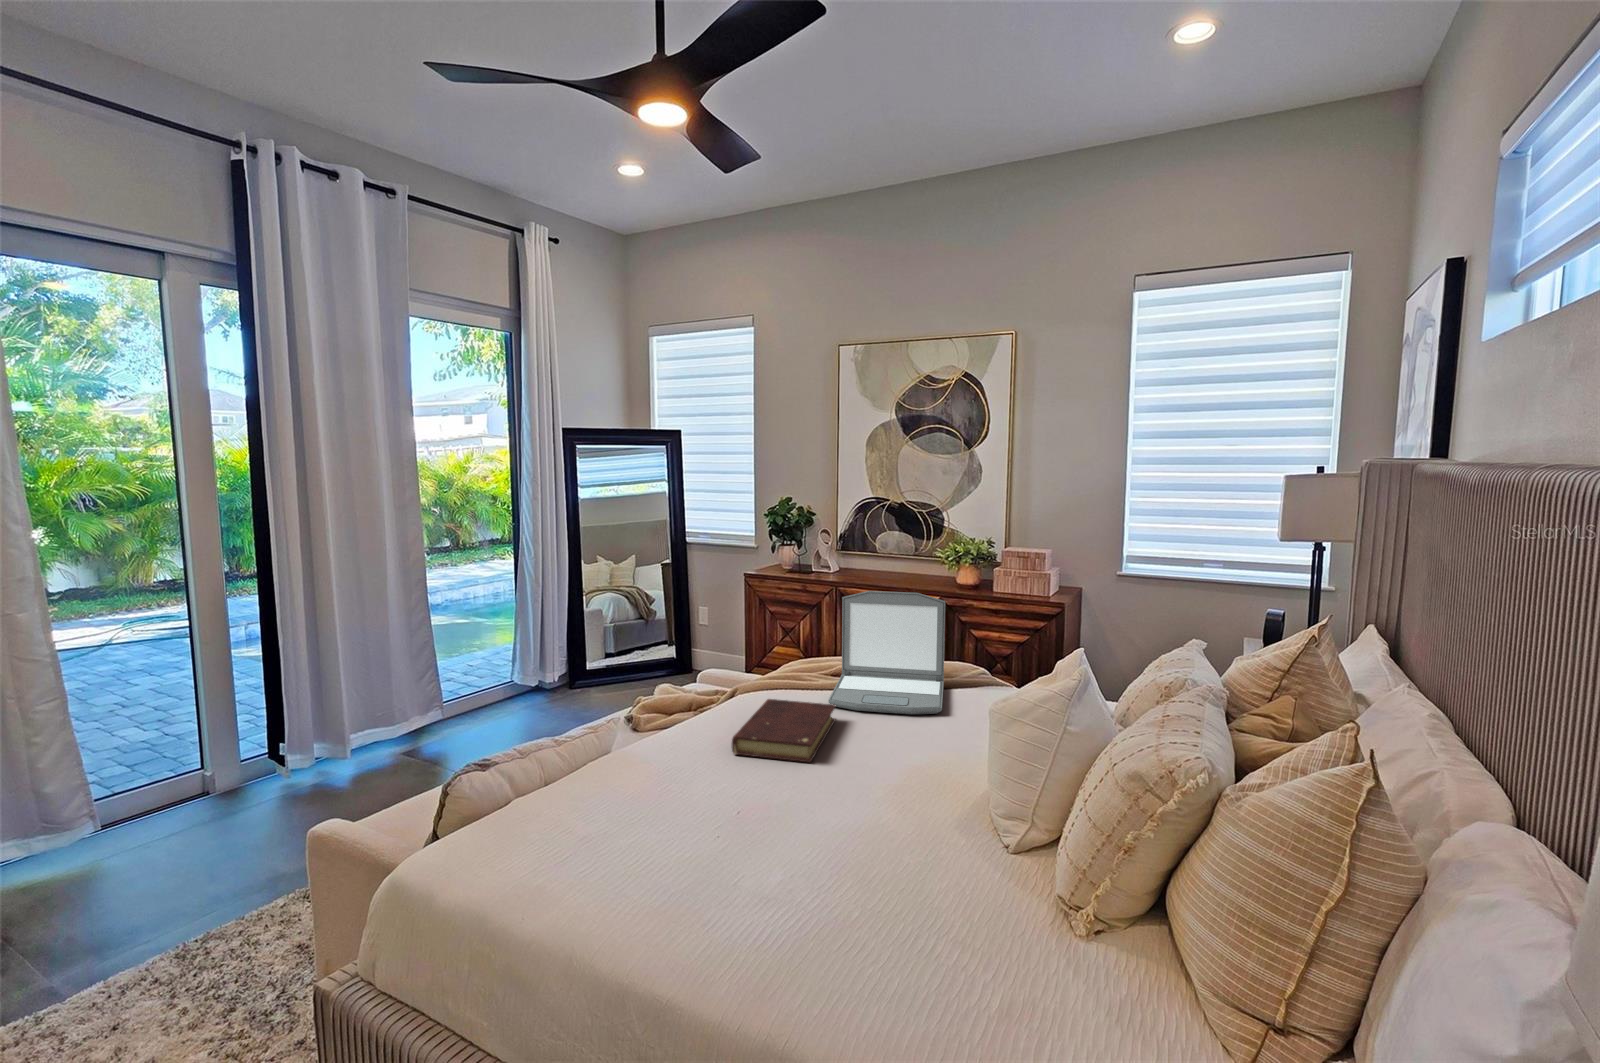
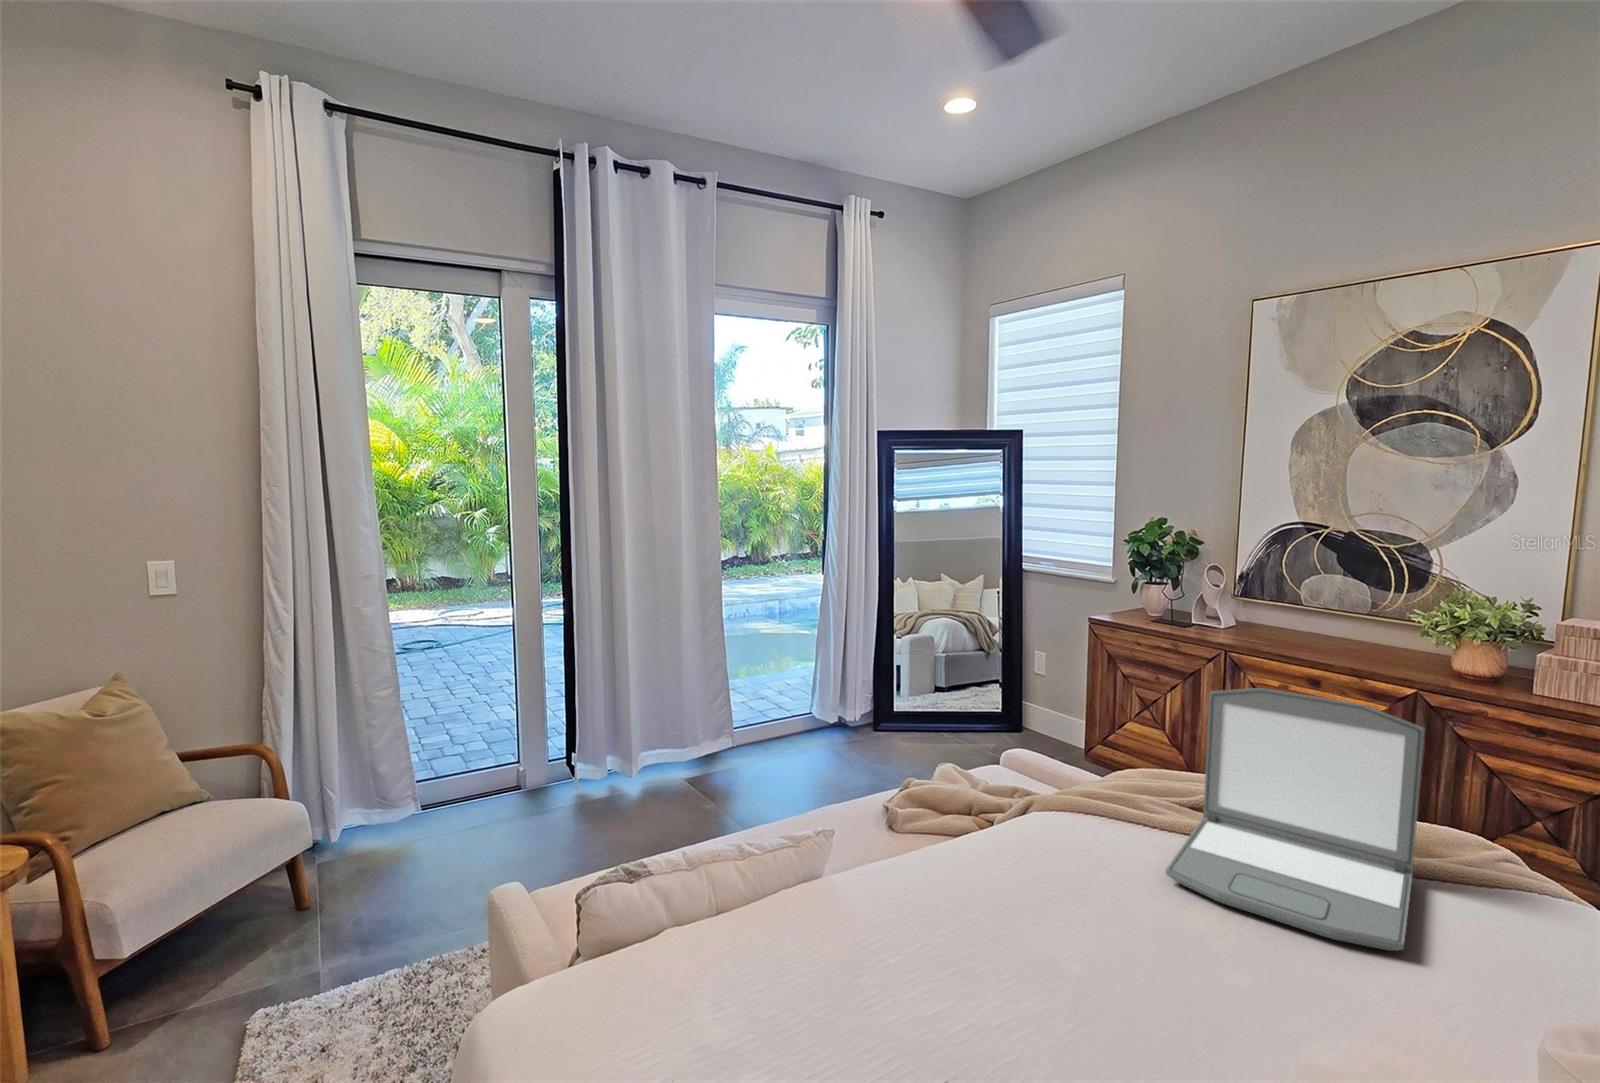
book: present [732,699,835,763] -> none [967,847,1173,1010]

